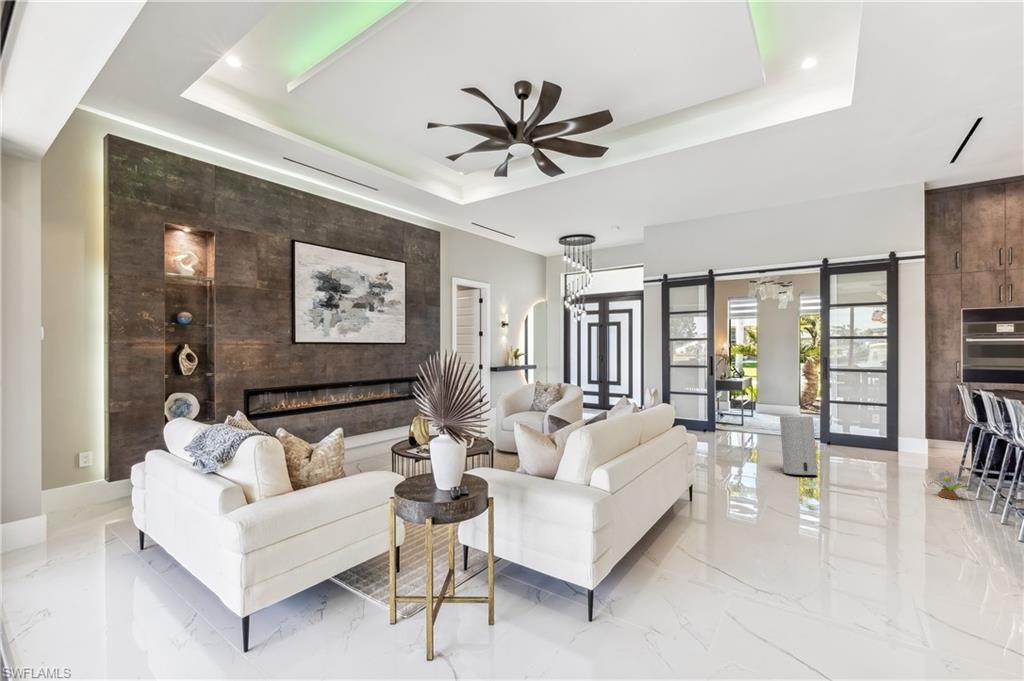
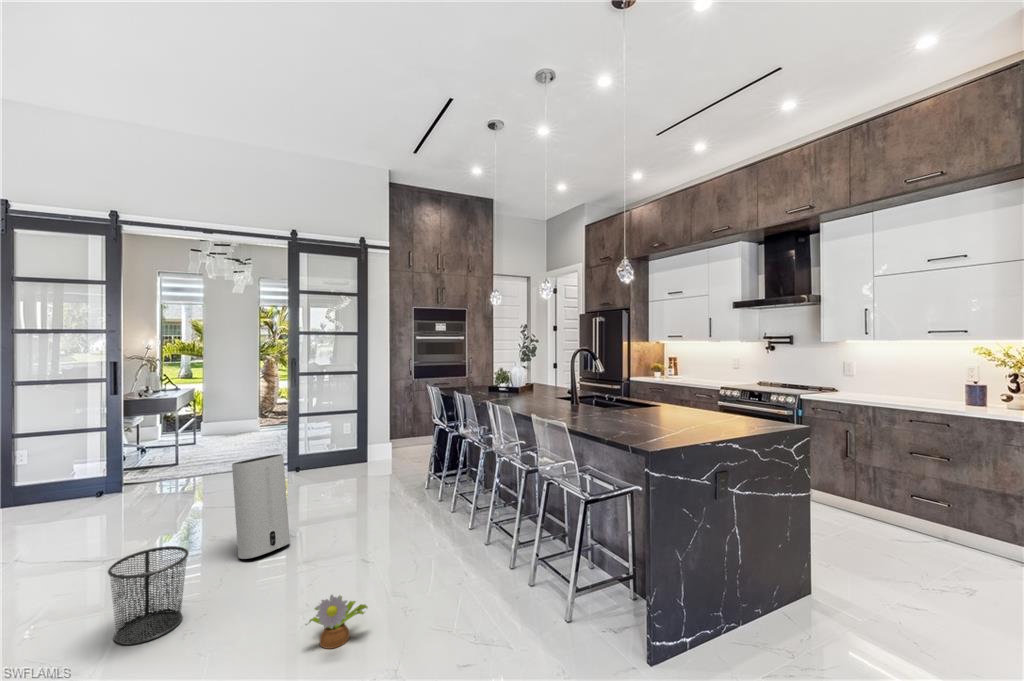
trash can: none [724,445,758,485] -> present [108,546,189,645]
decorative plant: present [935,471,970,499] -> present [306,595,368,649]

